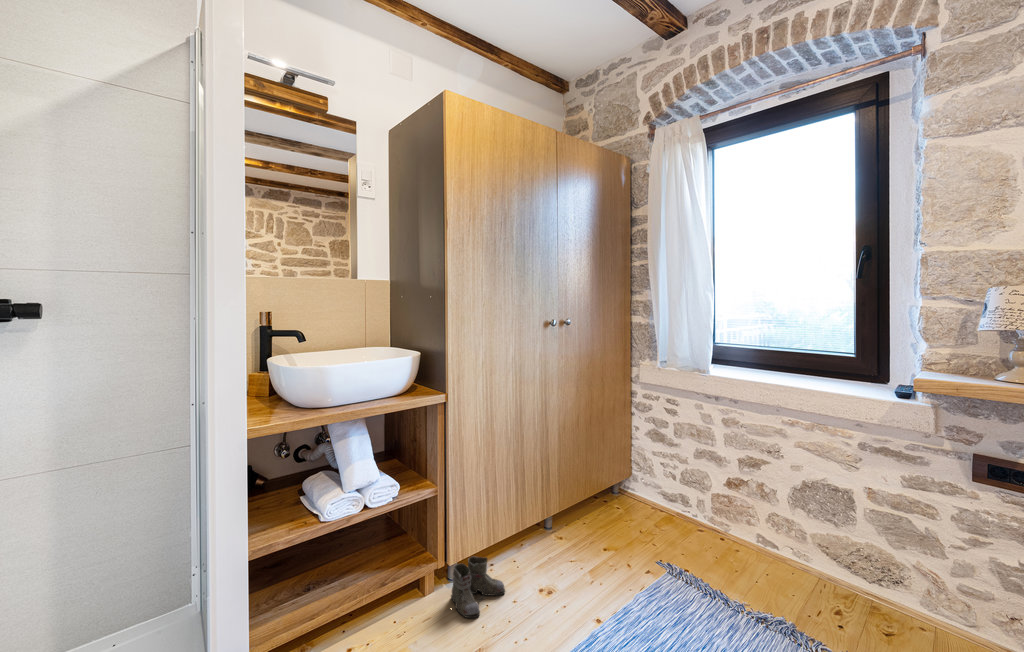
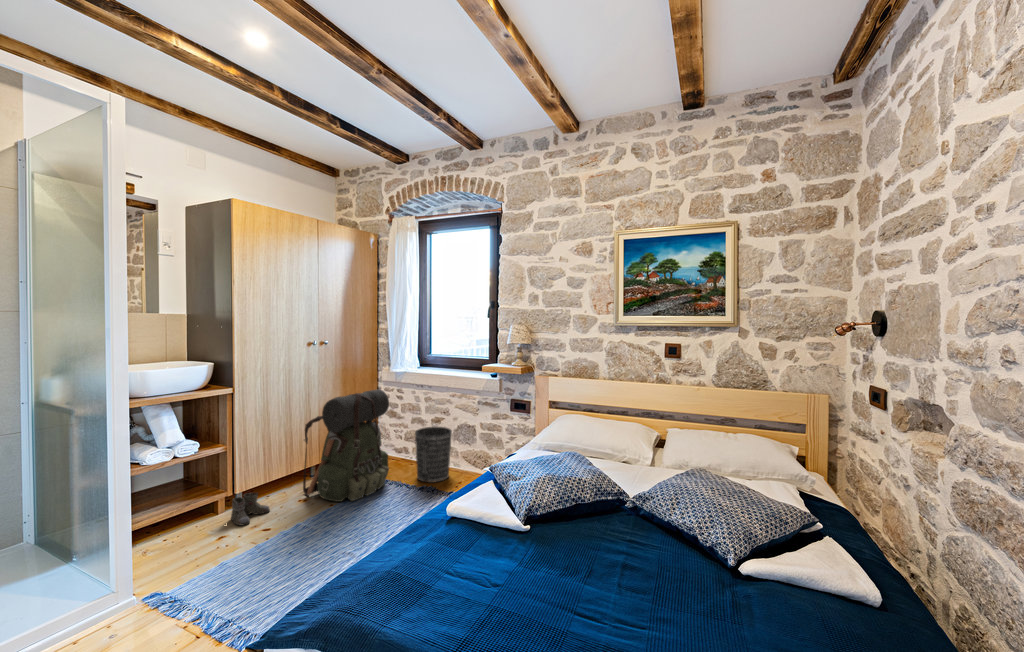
backpack: none [543,398,684,596] -> present [303,390,389,502]
wastebasket: none [720,467,794,575] -> present [415,427,452,483]

